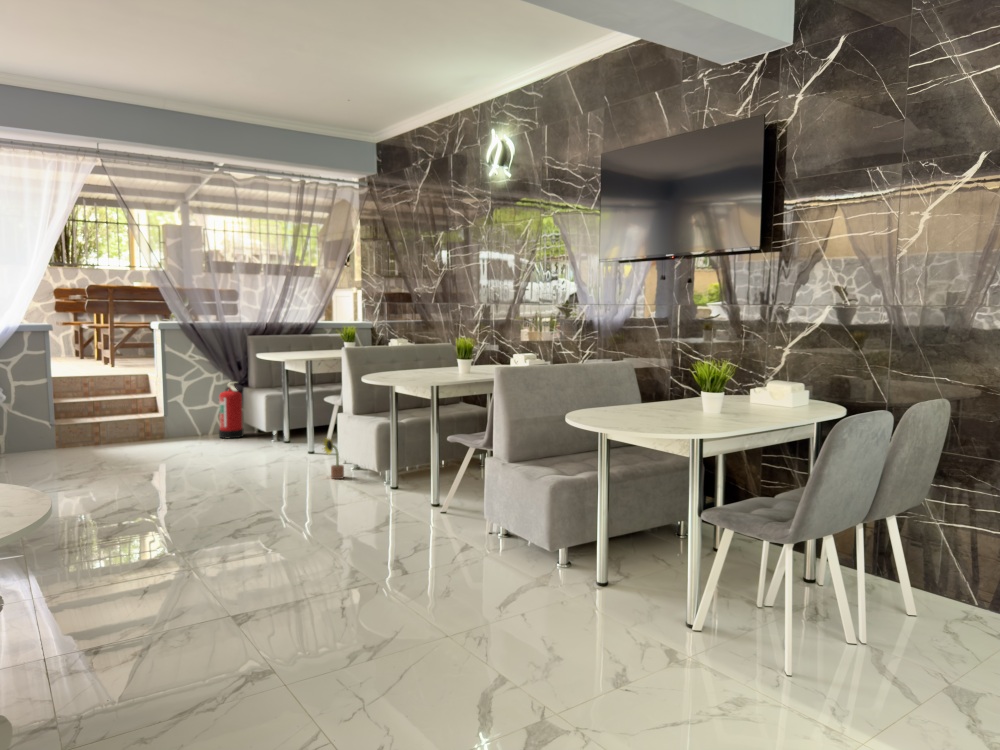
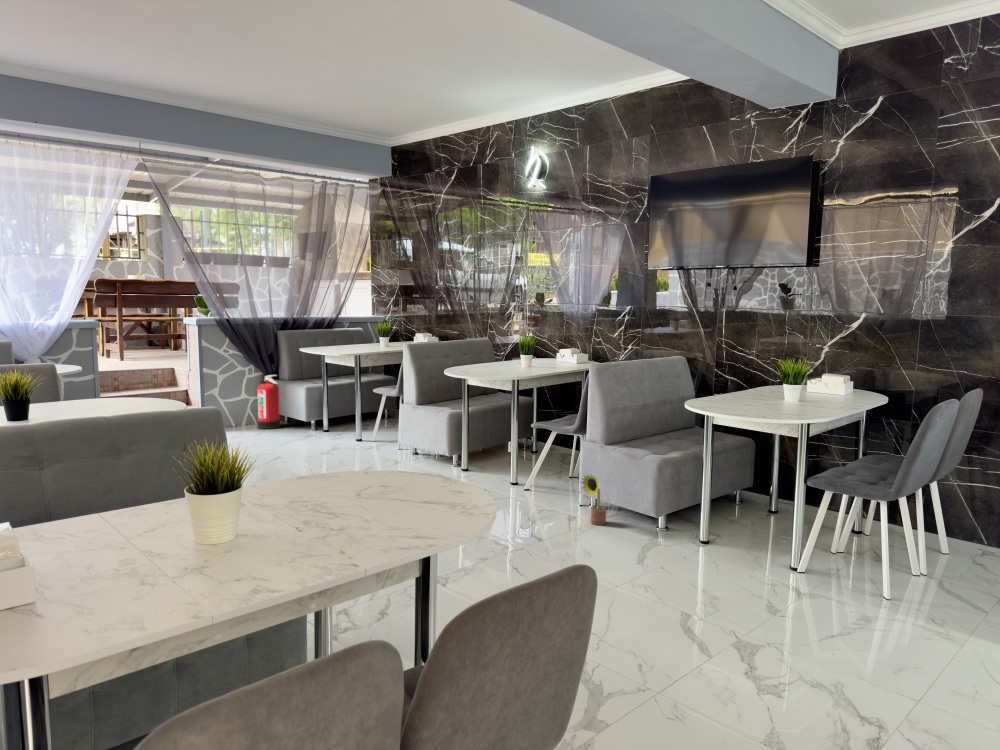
decorative plant: present [323,438,344,479] -> present [581,475,606,525]

